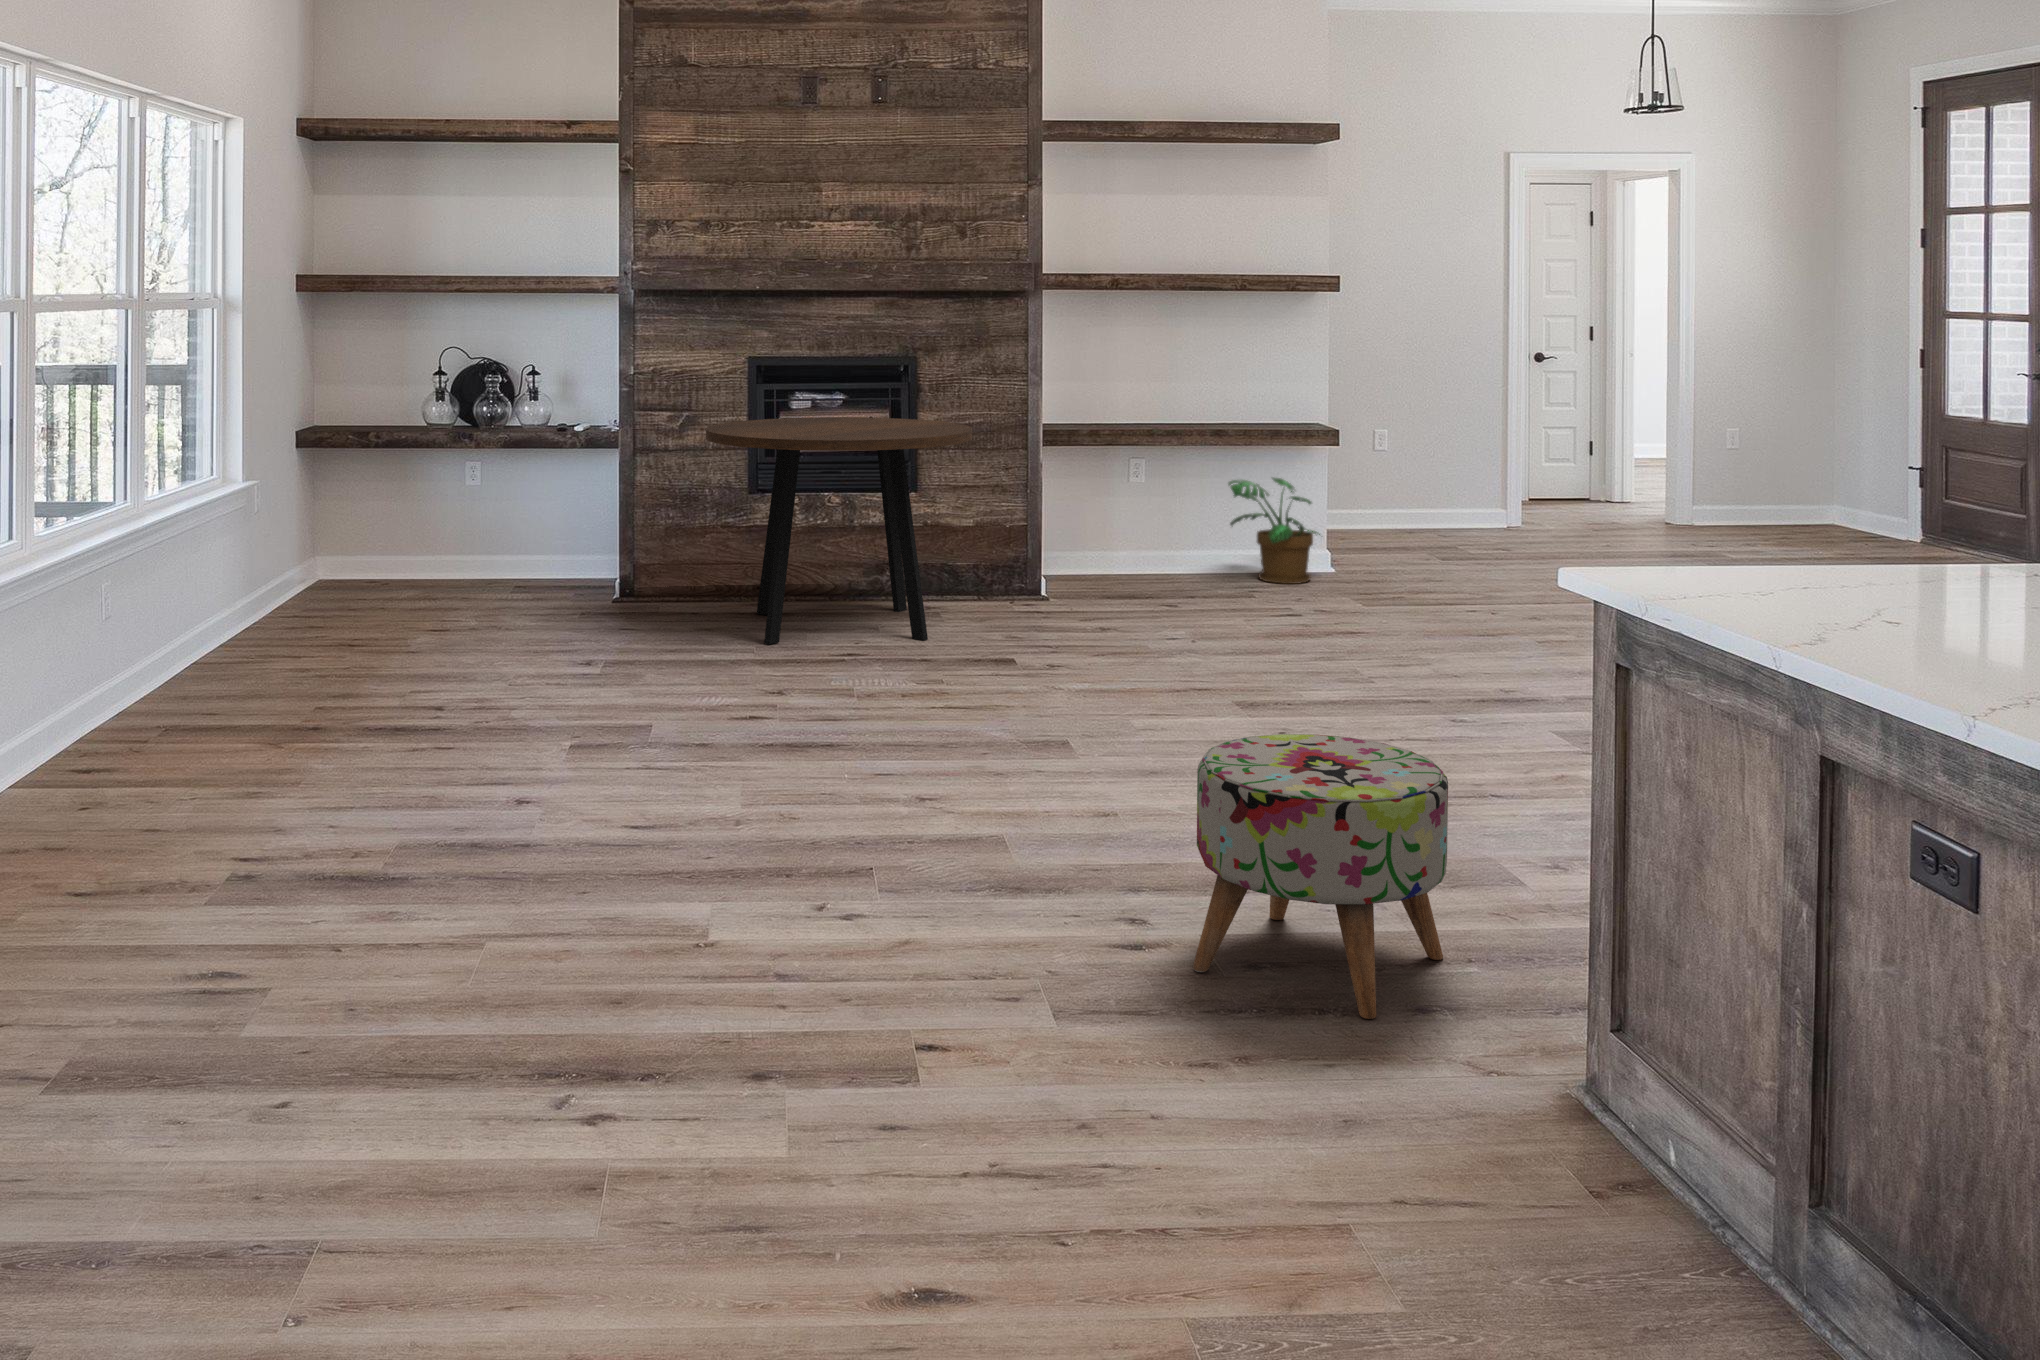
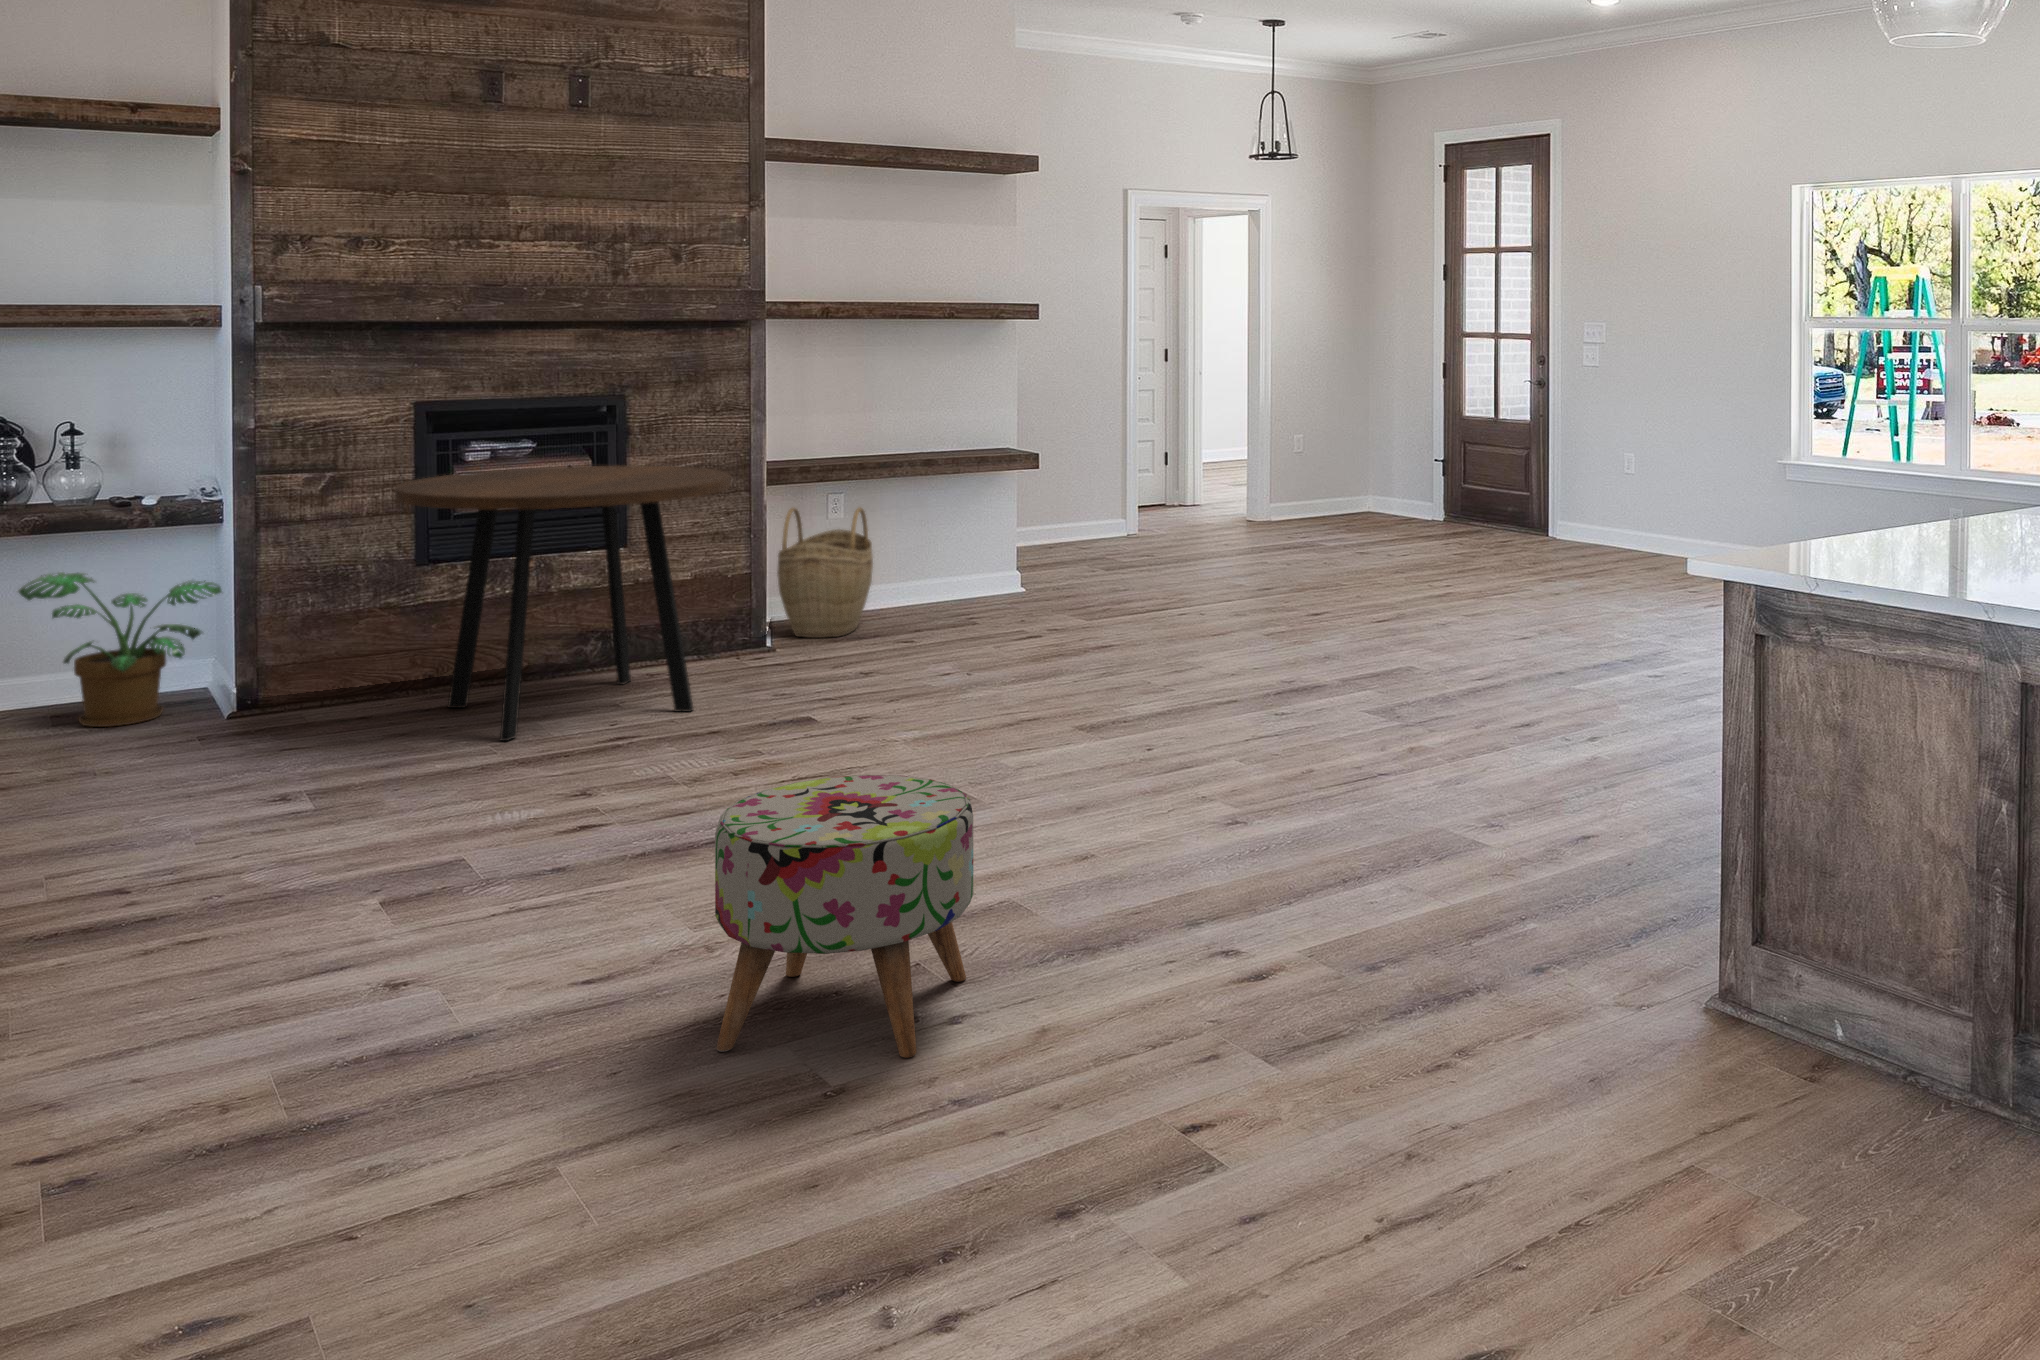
woven basket: none [1060,468,1155,592] -> present [777,508,873,638]
potted plant: present [1229,478,1320,584] -> present [18,572,222,727]
ottoman: present [1193,734,1448,1019] -> present [715,775,974,1058]

